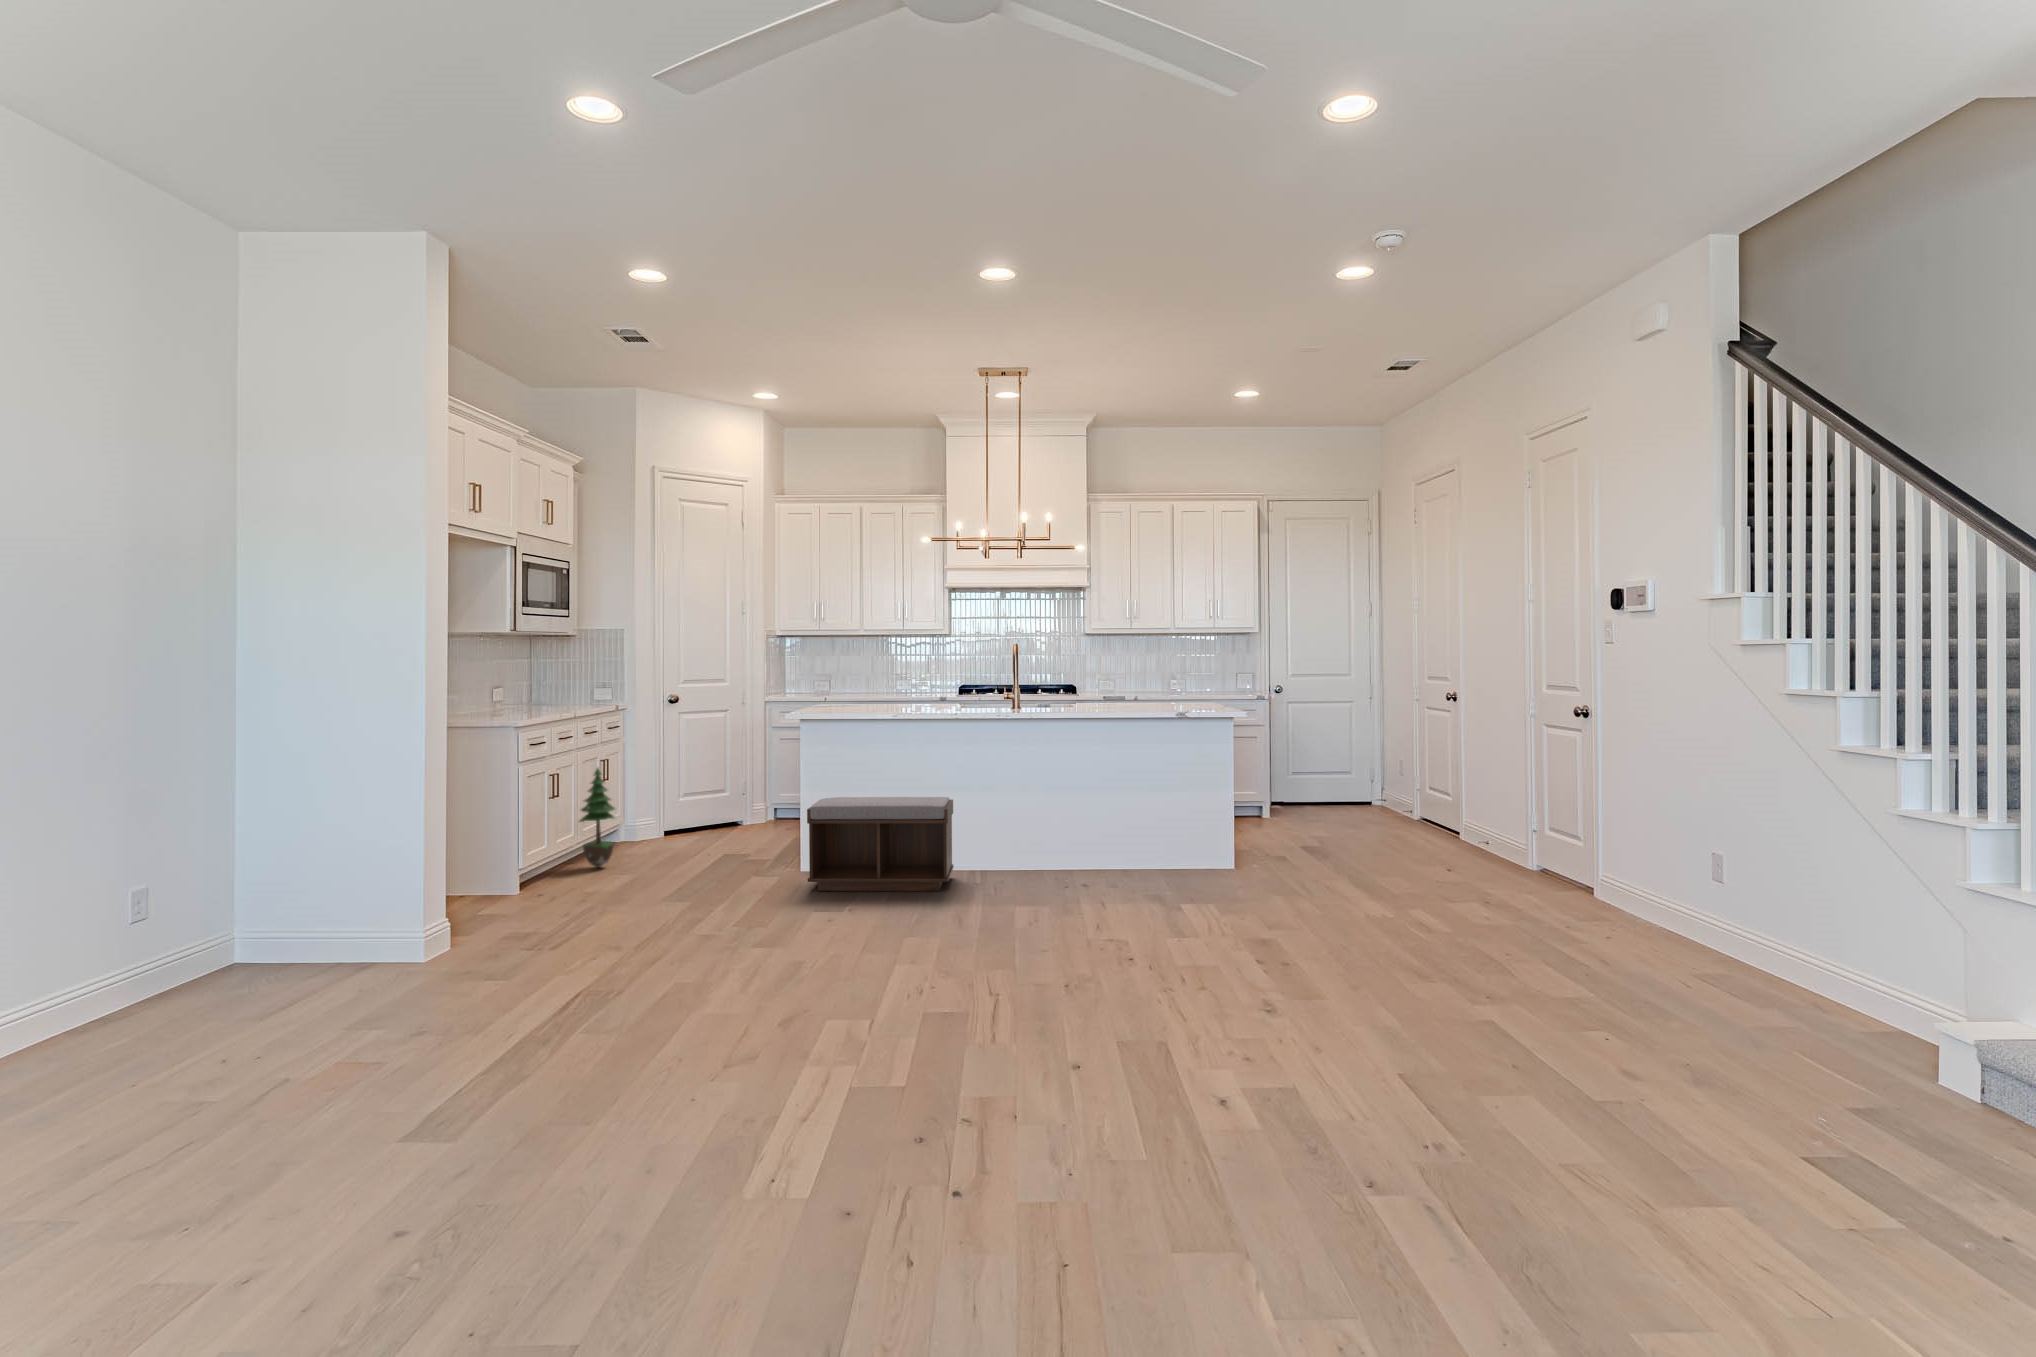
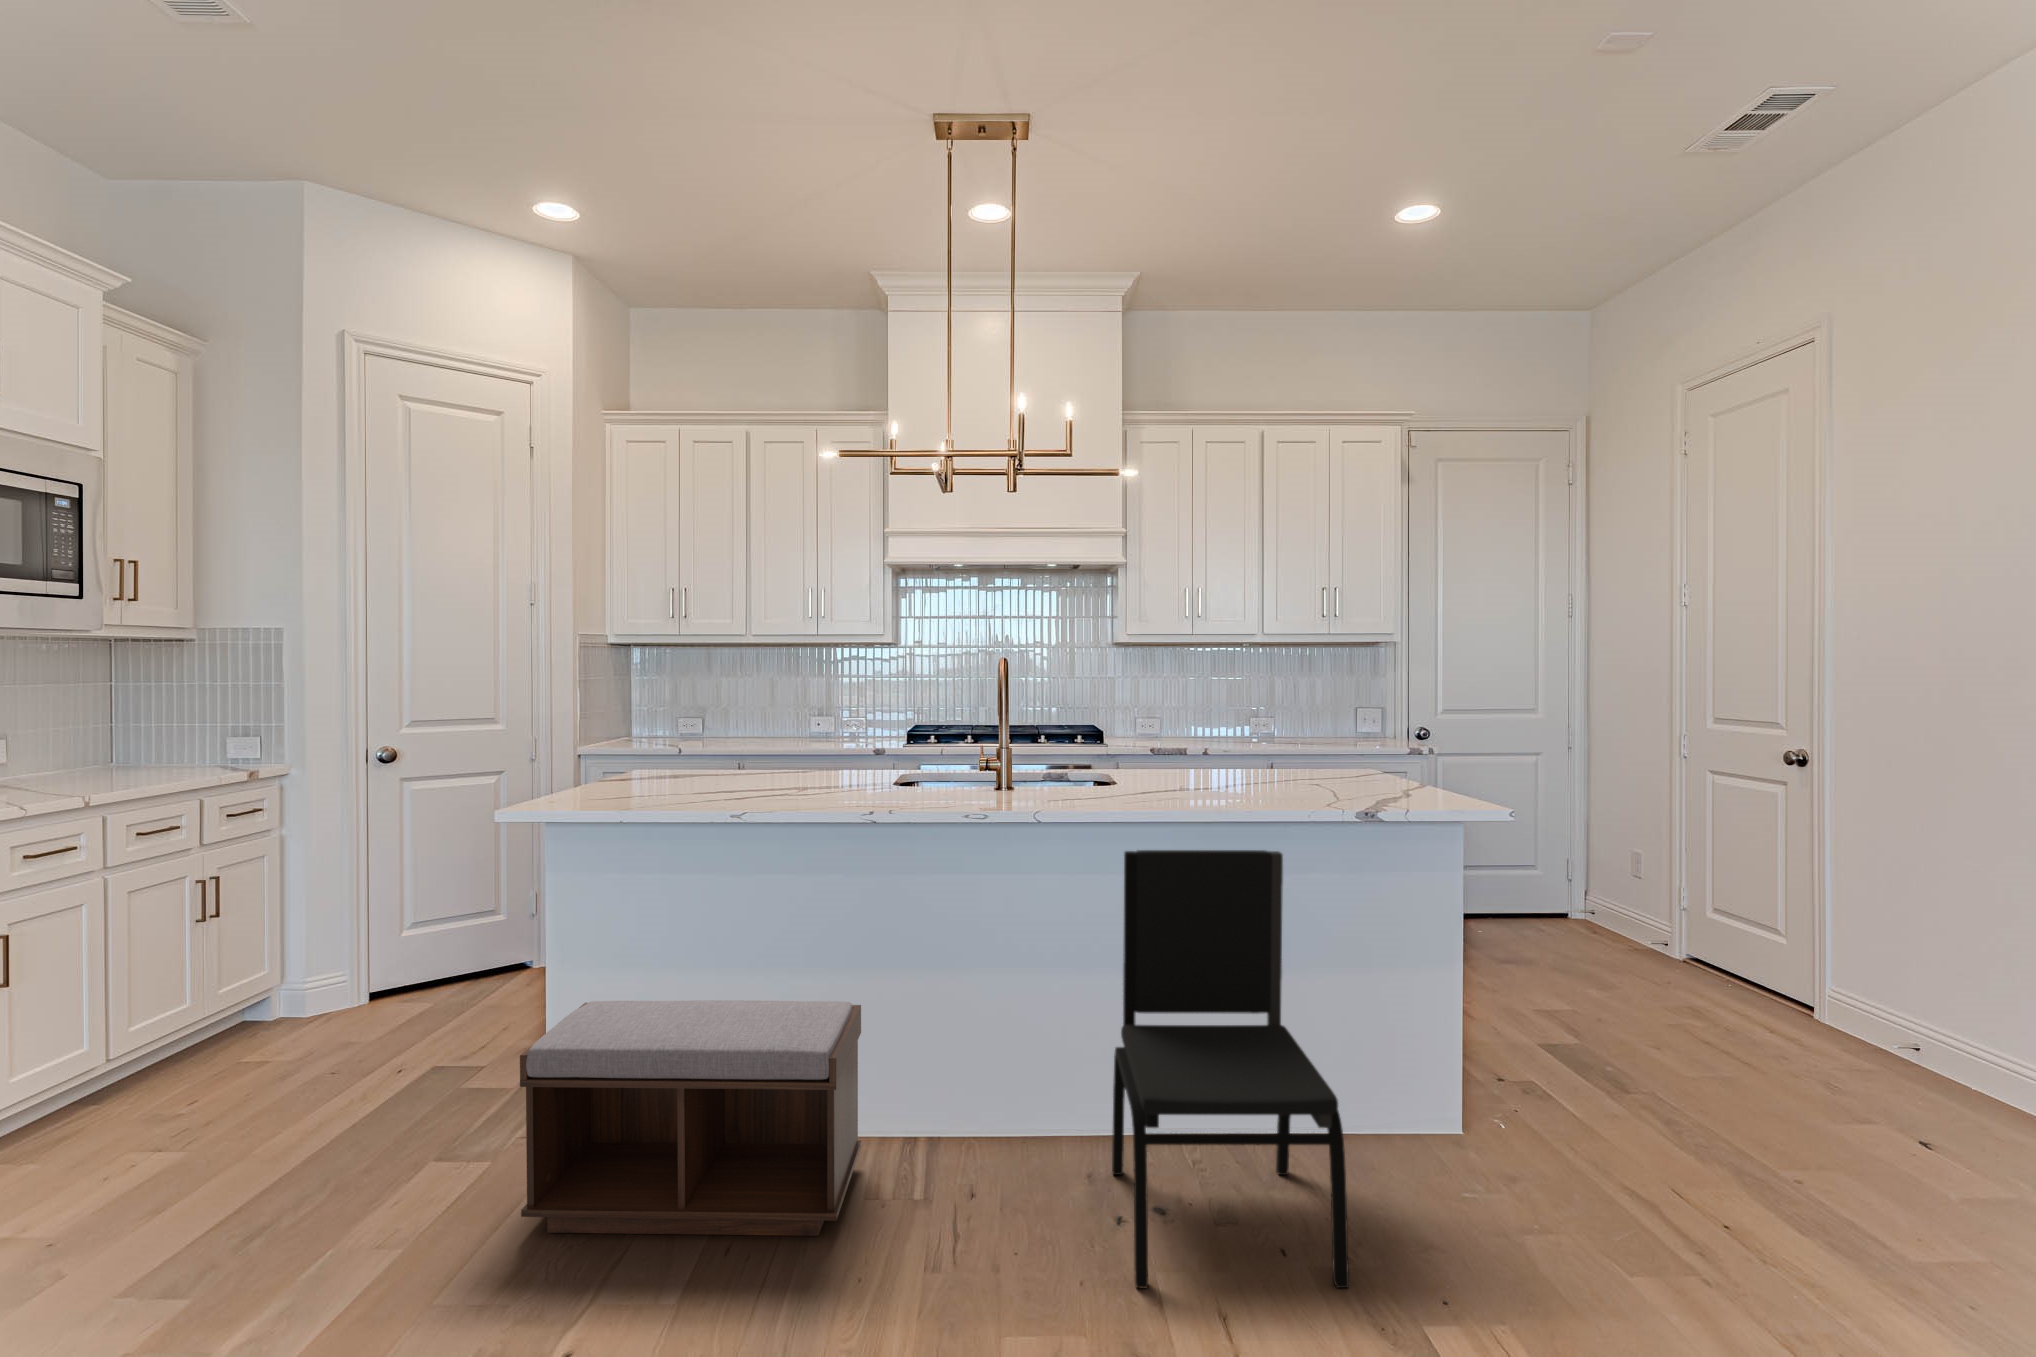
dining chair: none [1073,724,1170,899] -> present [1112,850,1349,1288]
potted tree: present [580,768,615,868] -> none [105,913,201,1117]

